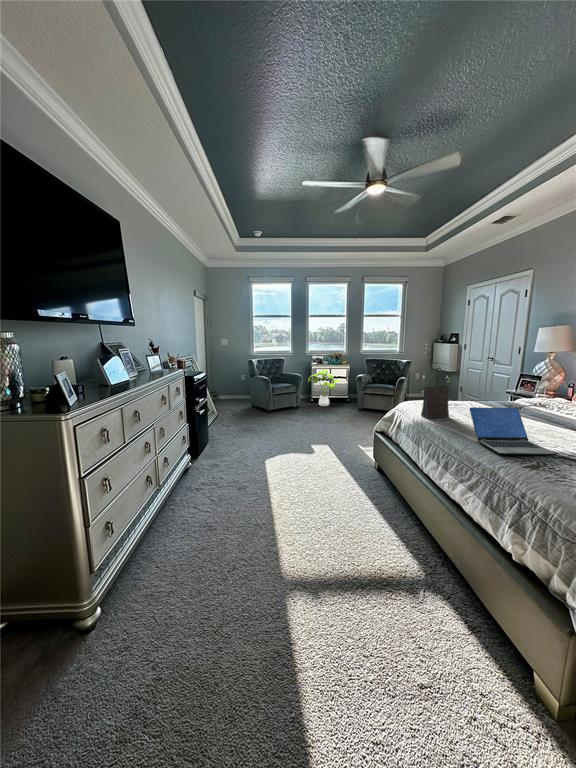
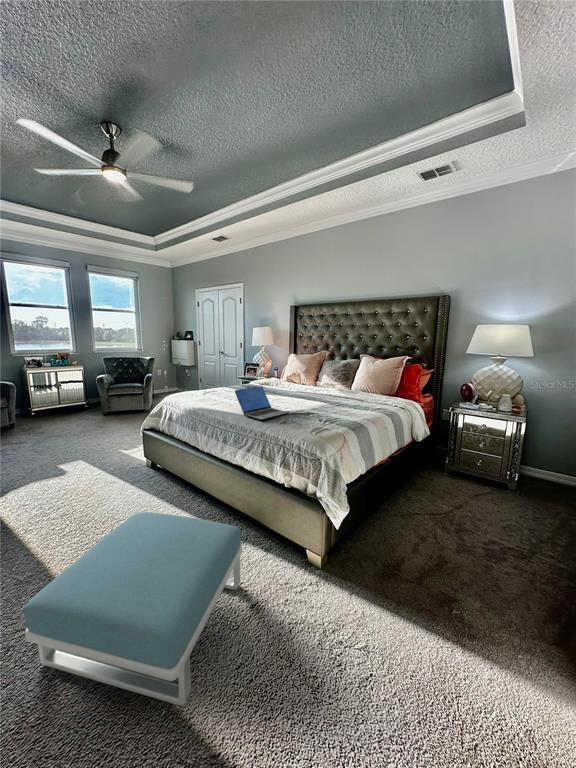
house plant: present [308,369,341,406] -> none [23,372,77,418]
handbag: present [421,372,450,418] -> none [192,364,214,406]
footstool: none [236,509,426,721] -> present [24,512,242,705]

